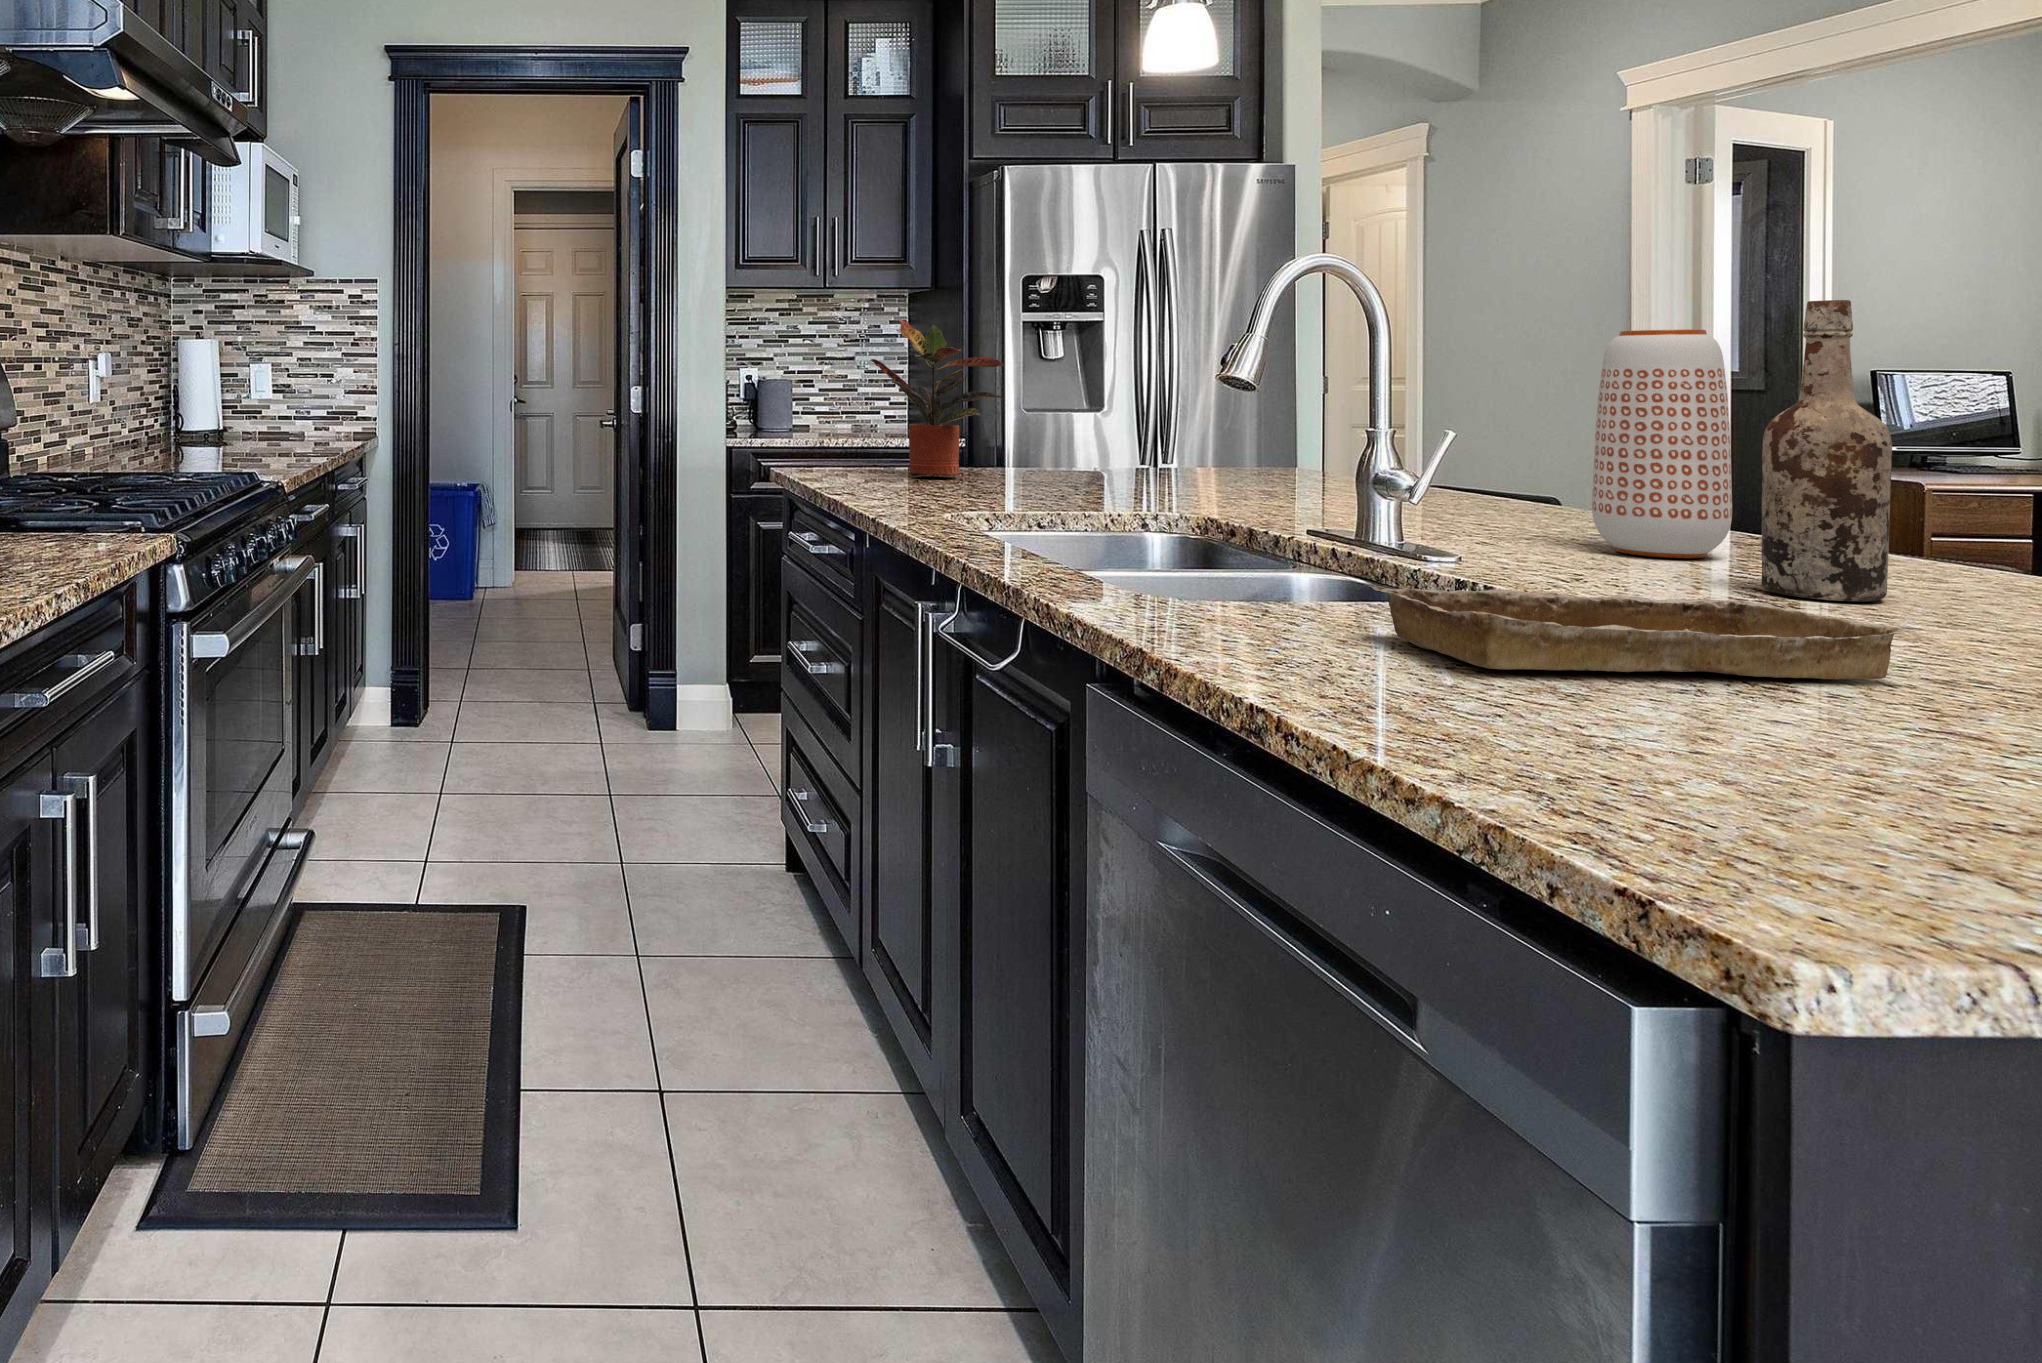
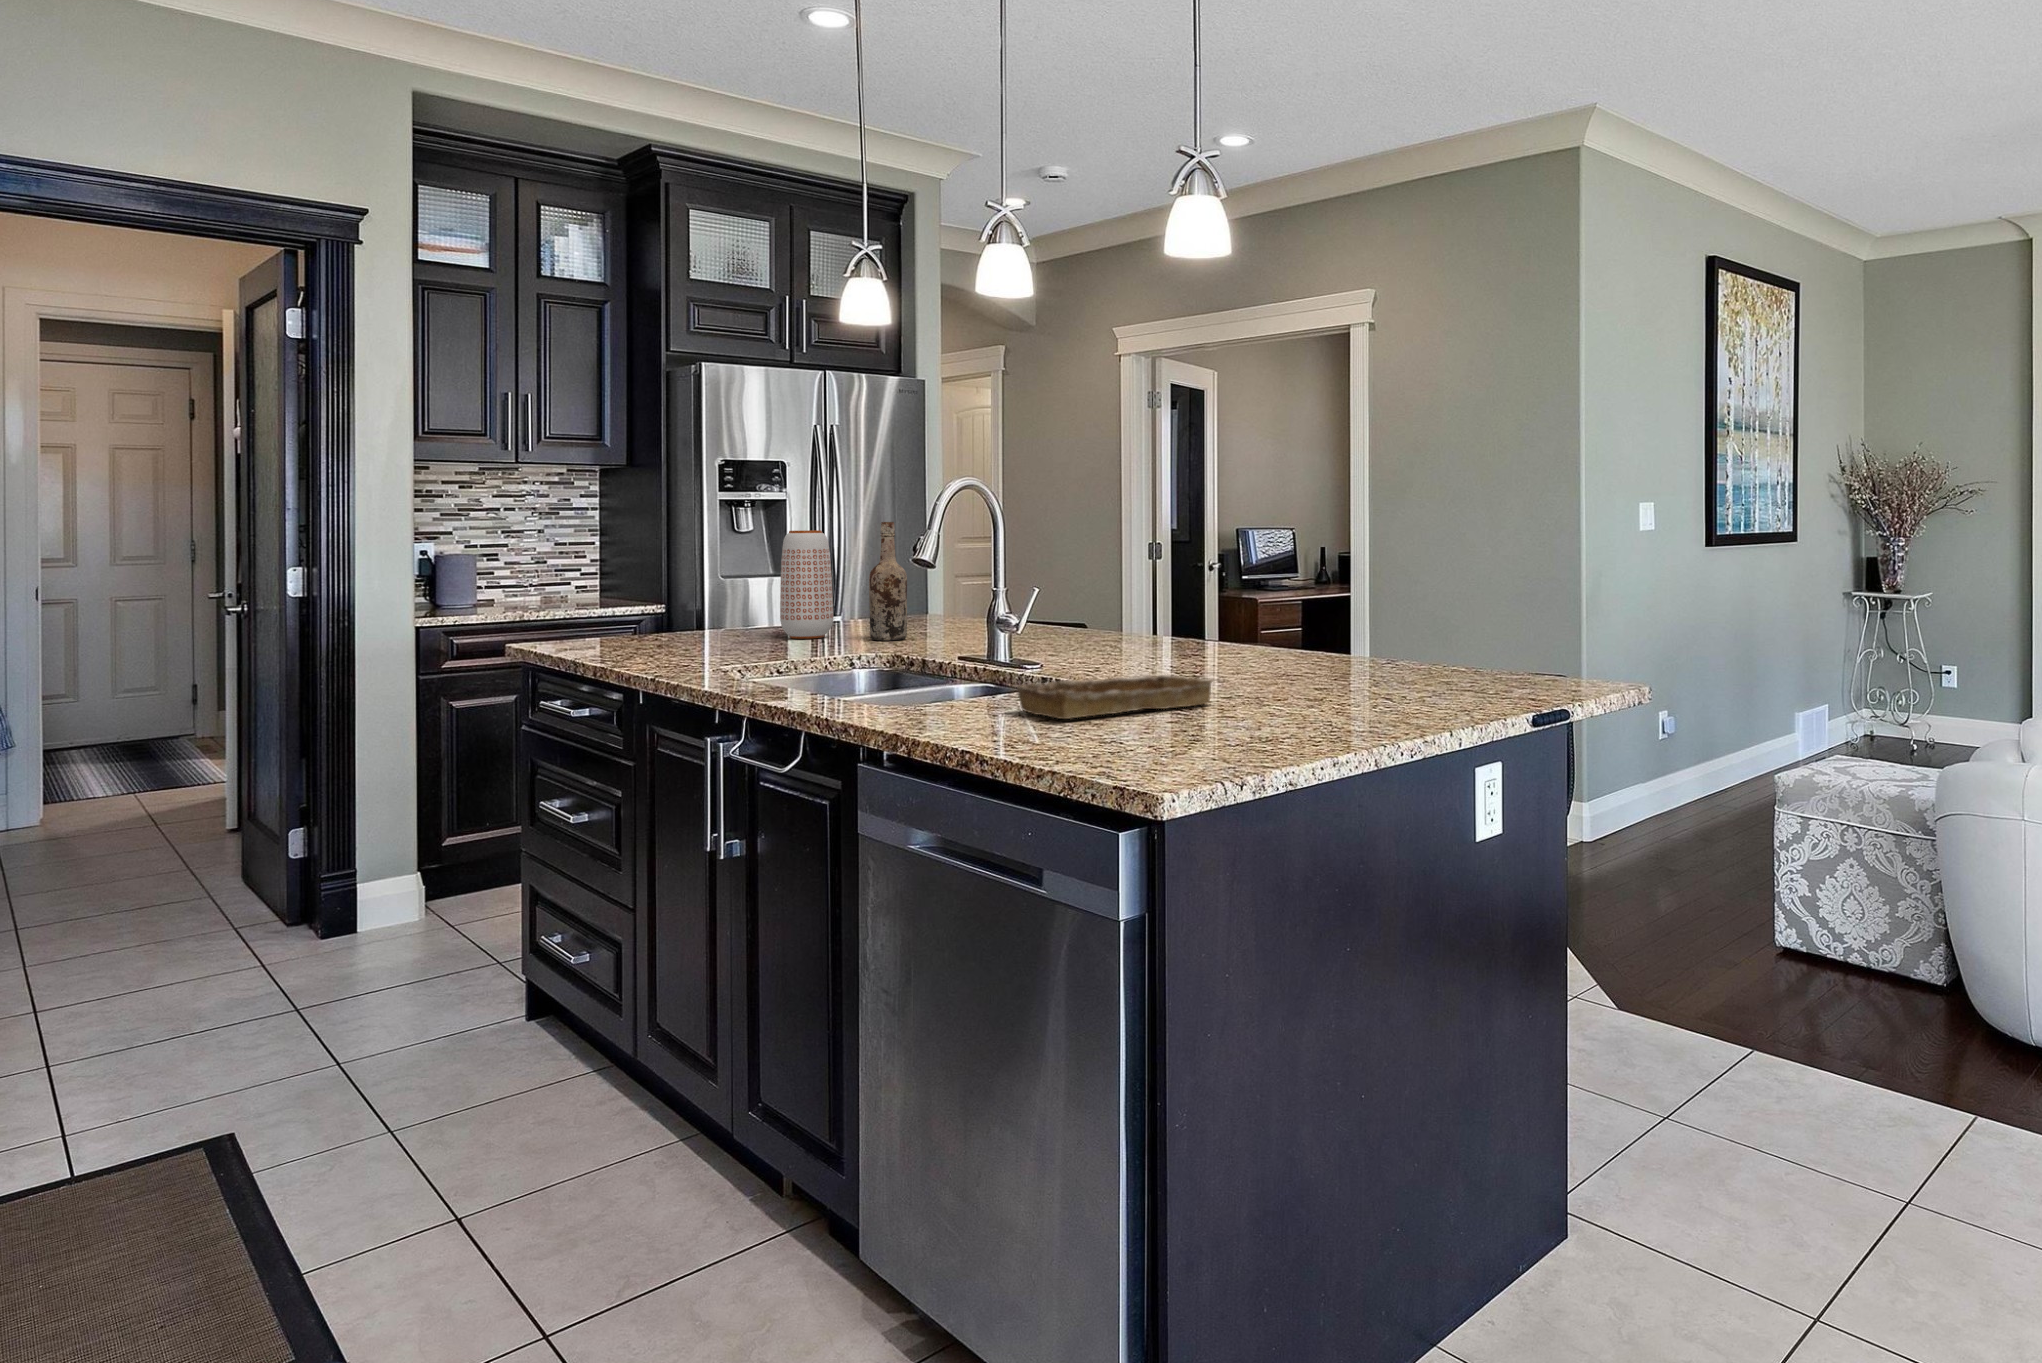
wine bottle: present [1761,300,1892,601] -> present [869,522,907,640]
potted plant: present [871,319,1004,476] -> none [608,505,728,641]
vase: present [1592,330,1732,558] -> present [780,530,833,639]

